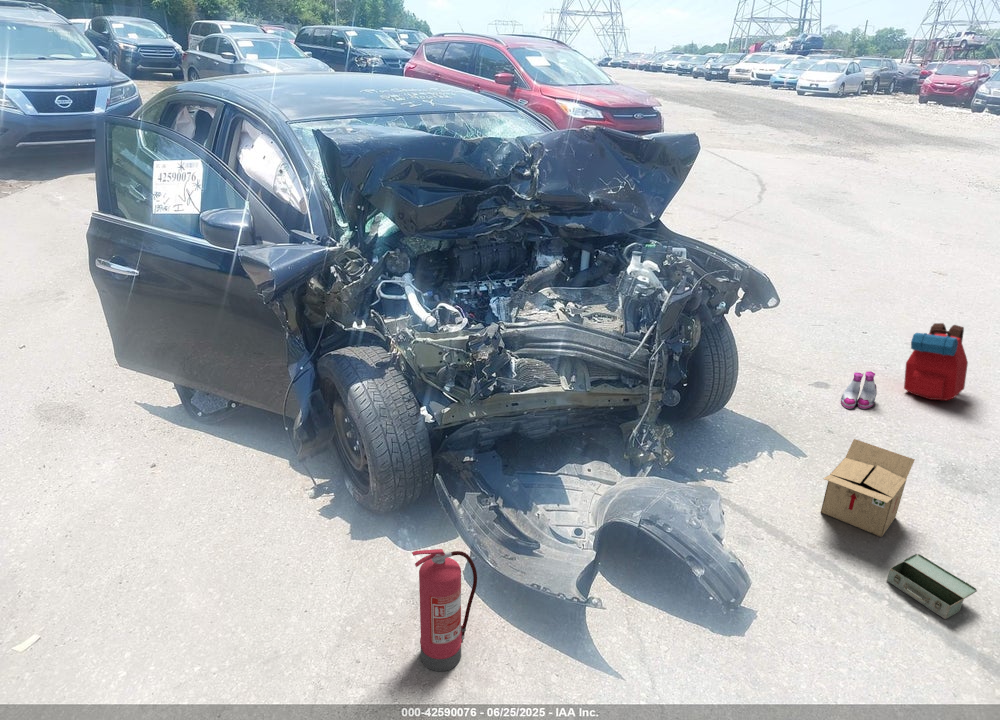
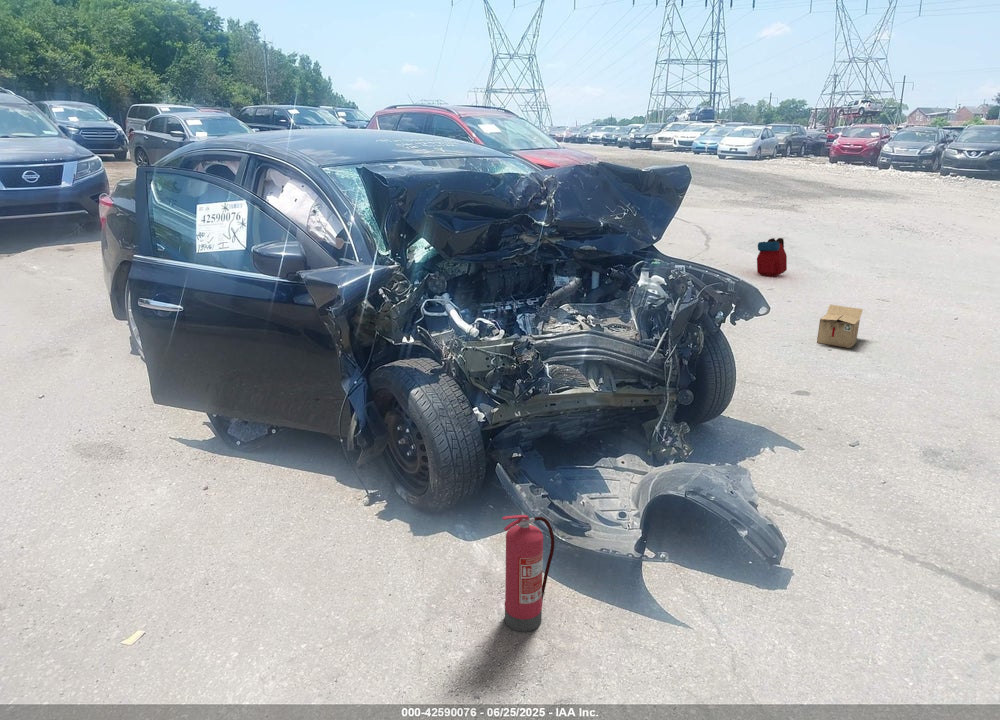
backpack: present [904,323,968,400] -> present [757,238,787,276]
boots: present [841,371,877,409] -> none [820,375,850,409]
cardboard box: present [821,439,915,537] -> present [817,305,863,348]
toolbox: present [887,554,977,619] -> none [892,512,970,562]

